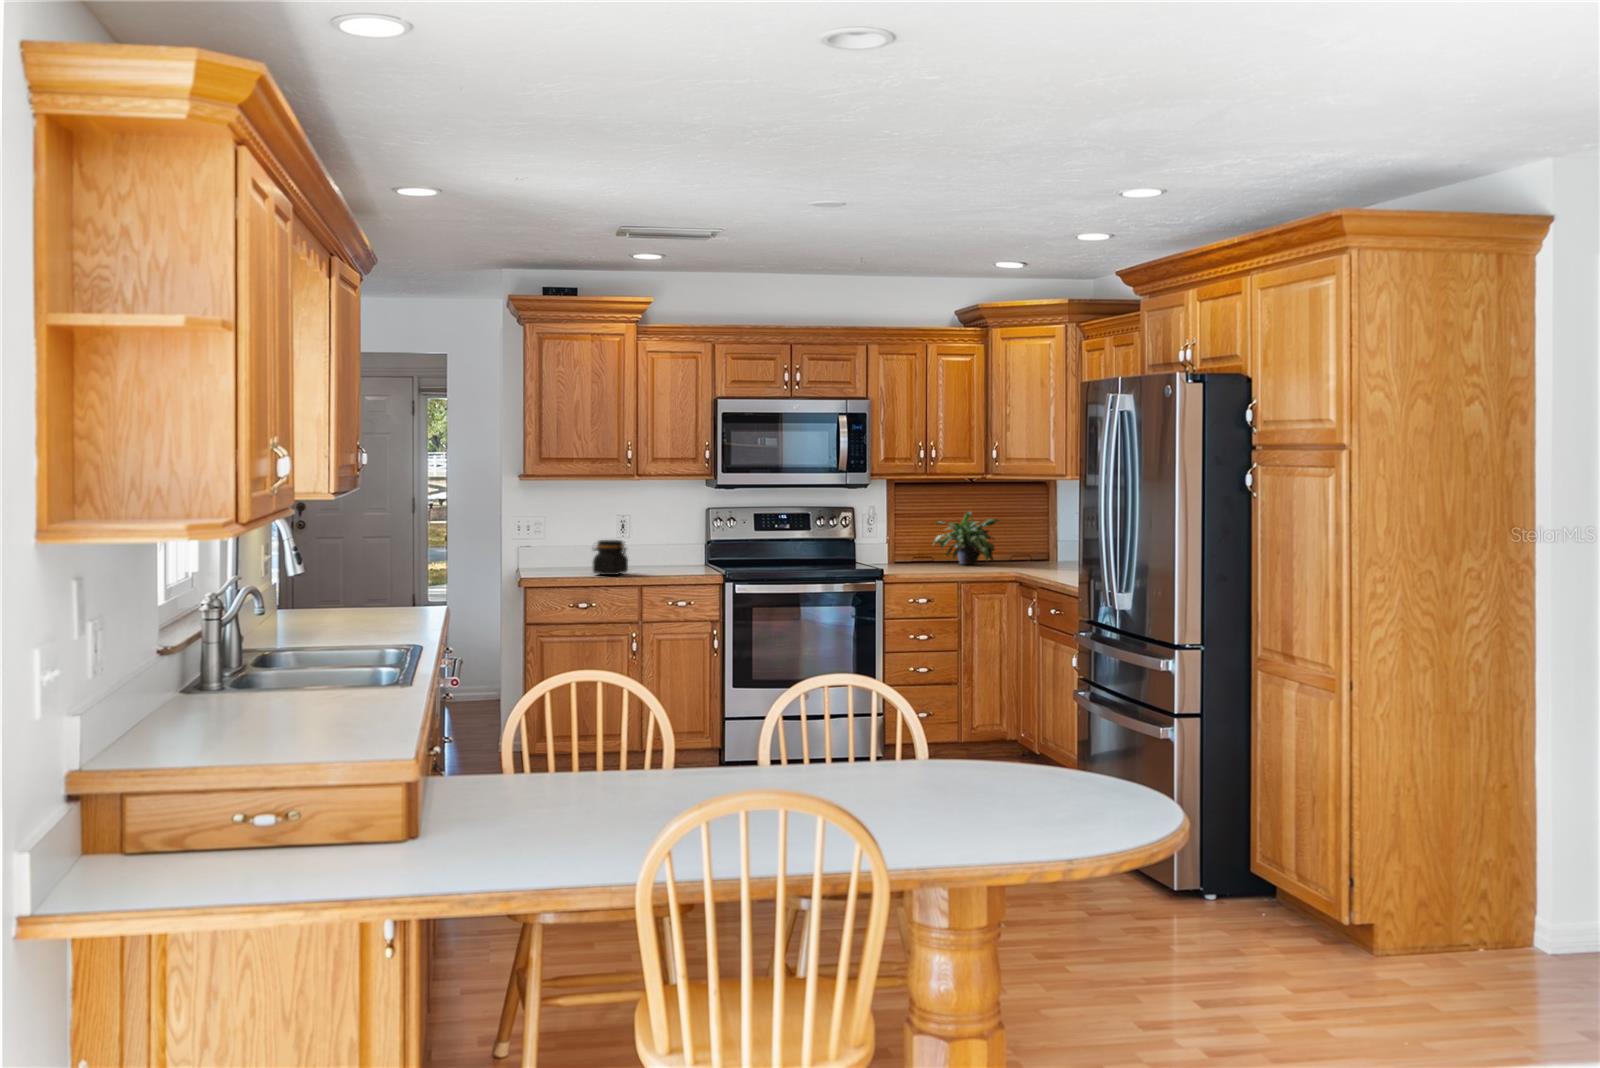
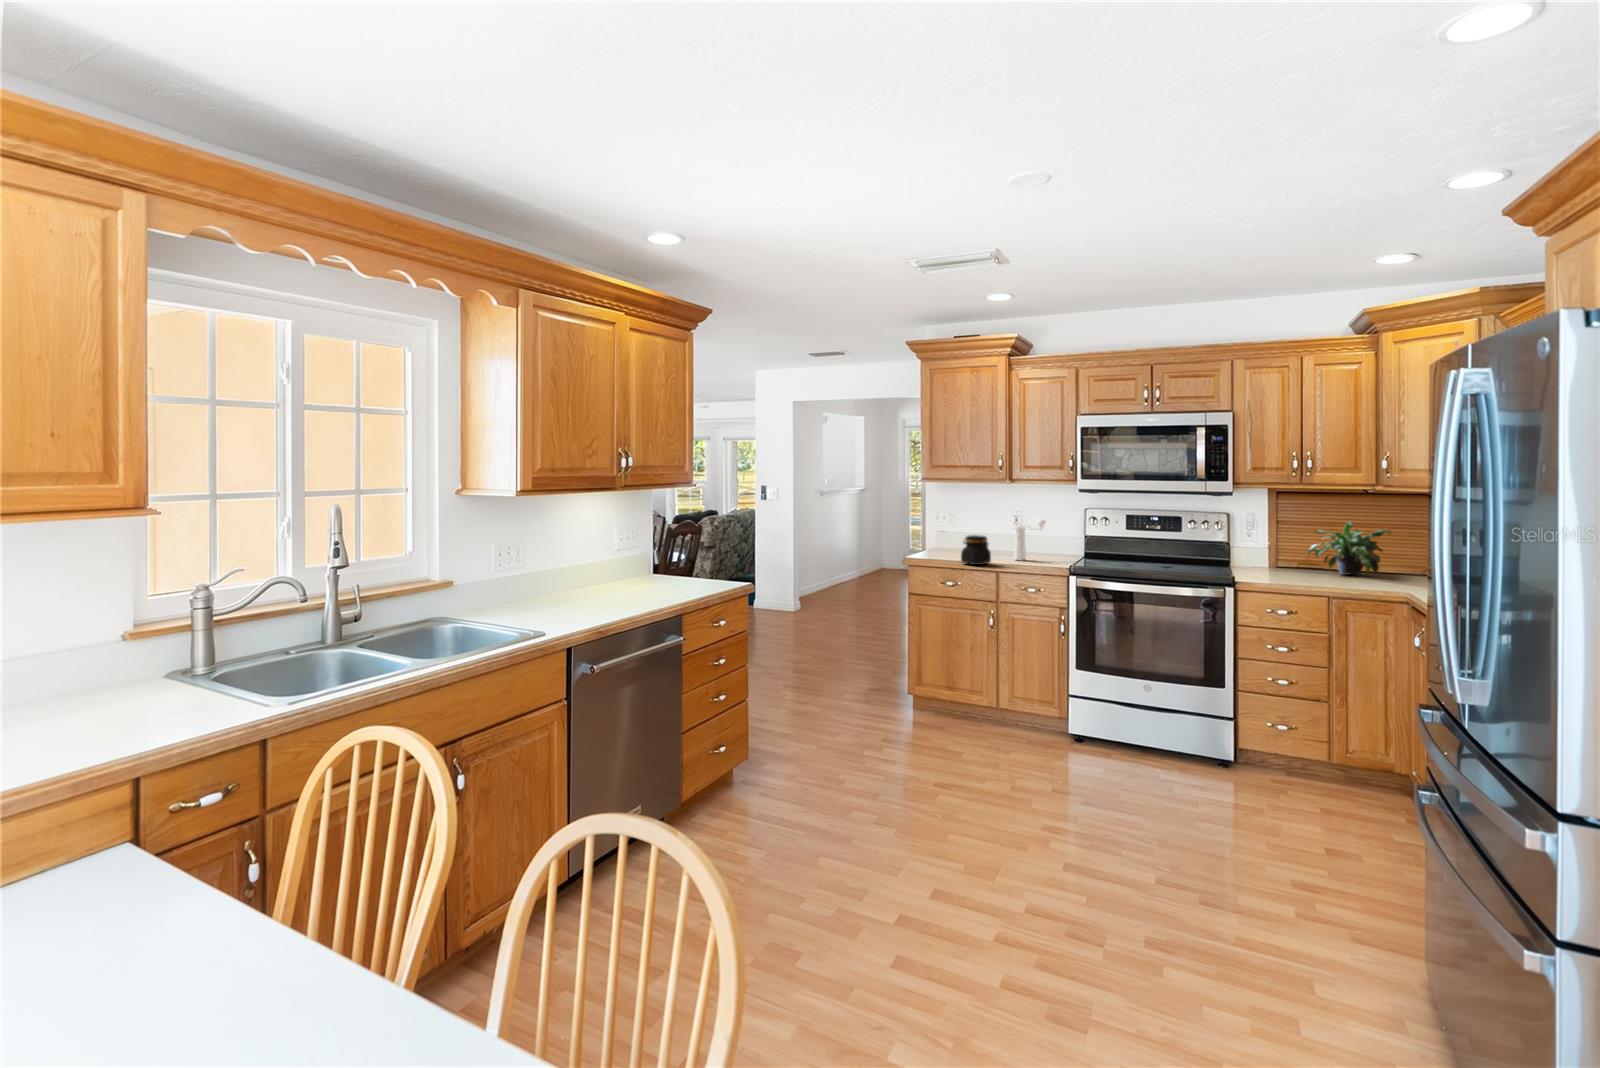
pepper mill: none [642,519,675,568] -> present [1015,520,1046,560]

